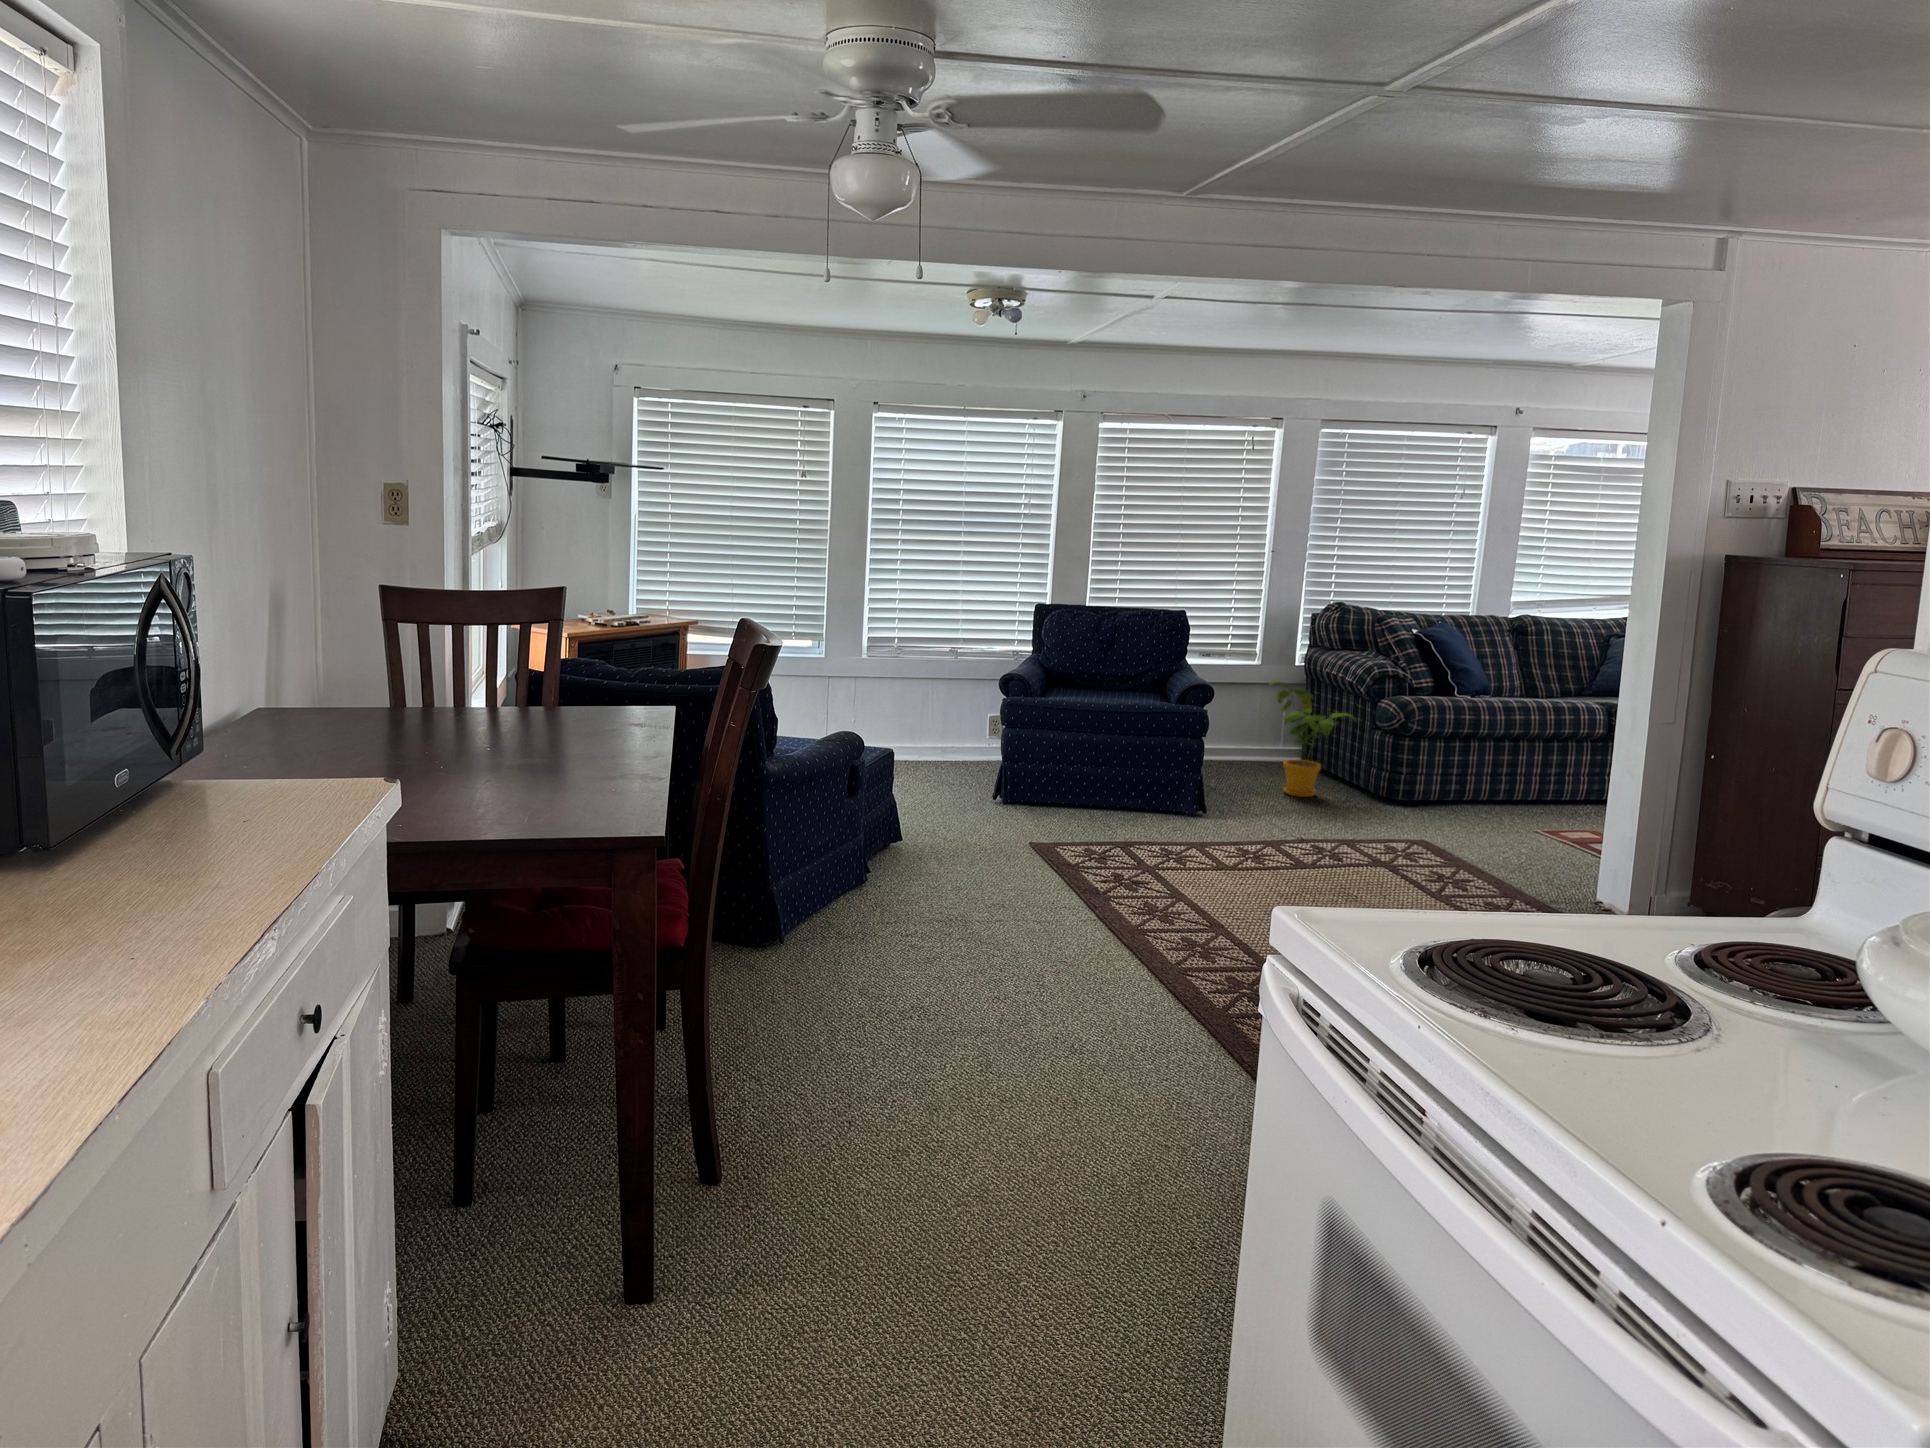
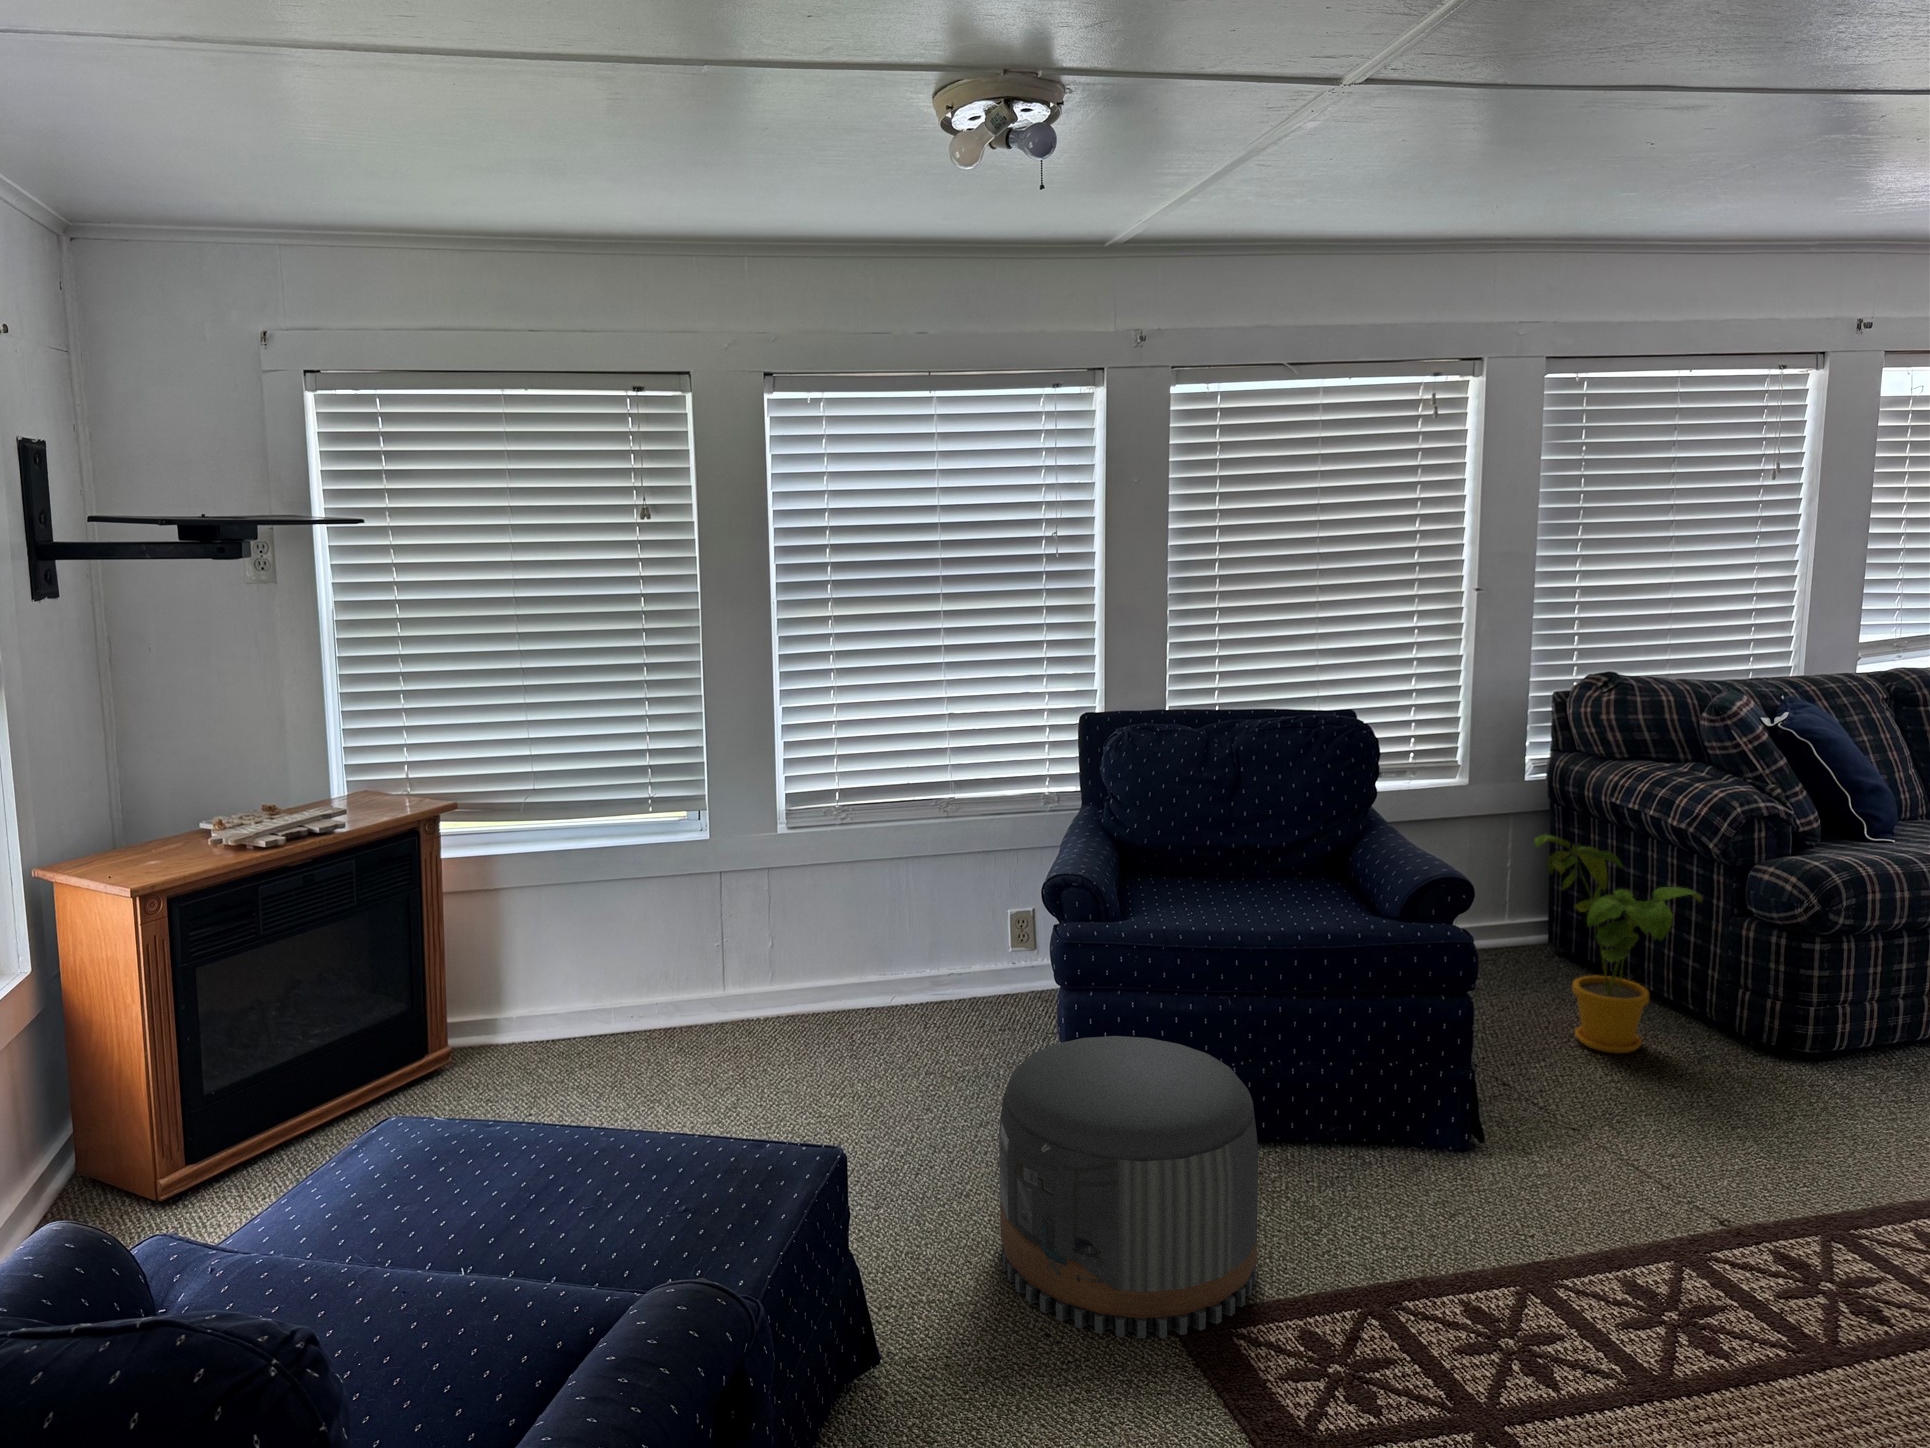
pouf: none [957,732,1073,842] -> present [999,1036,1258,1338]

